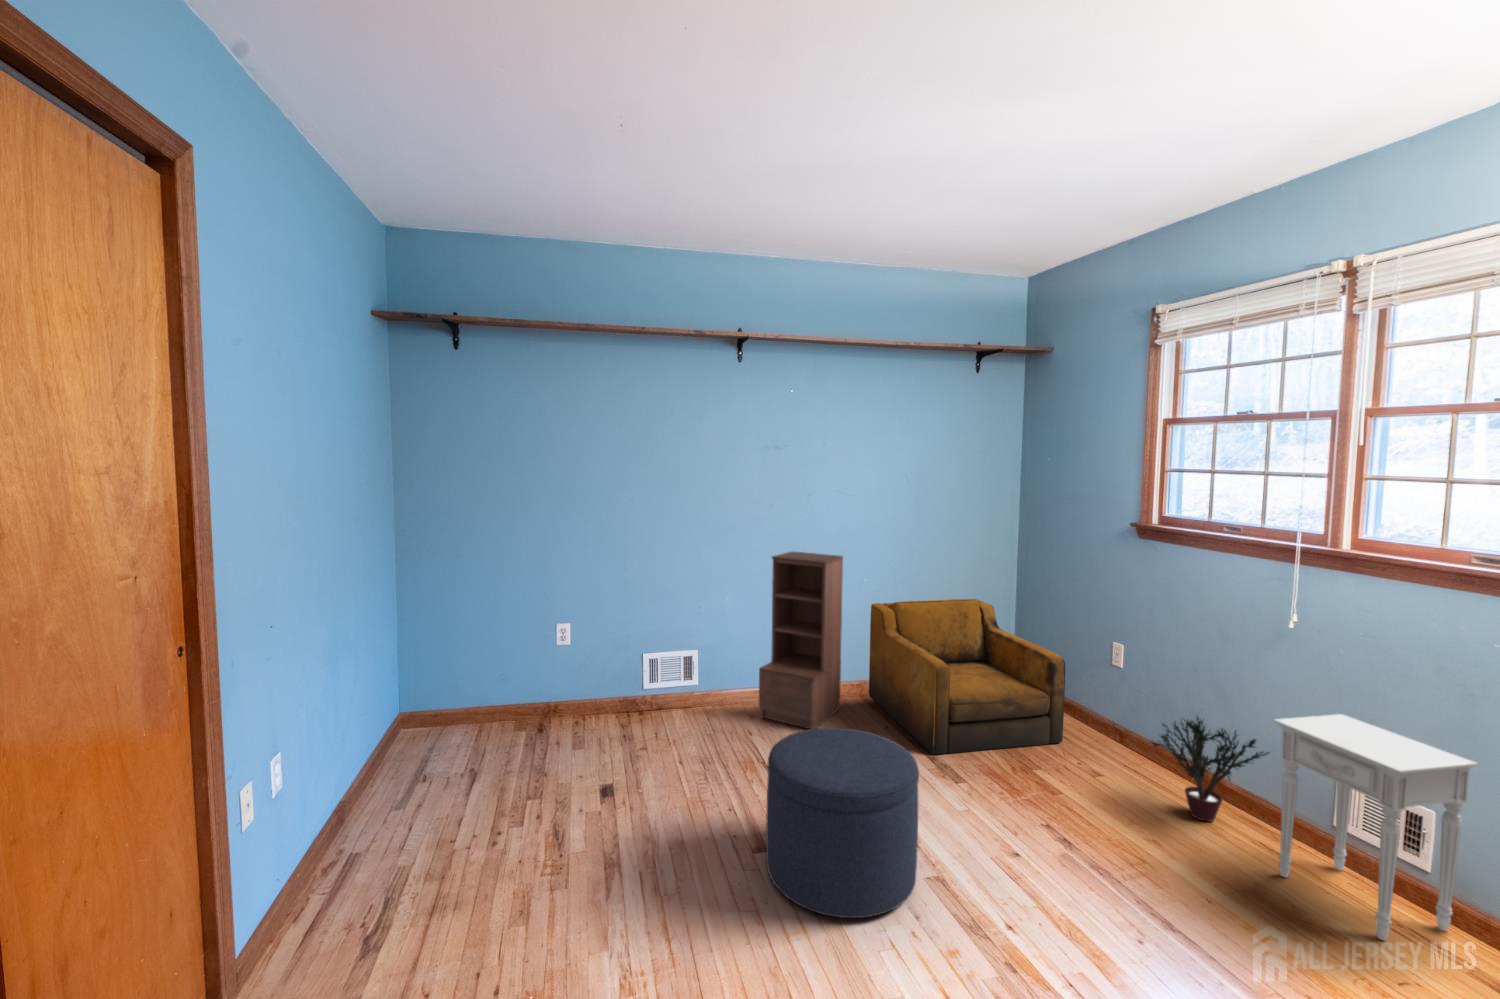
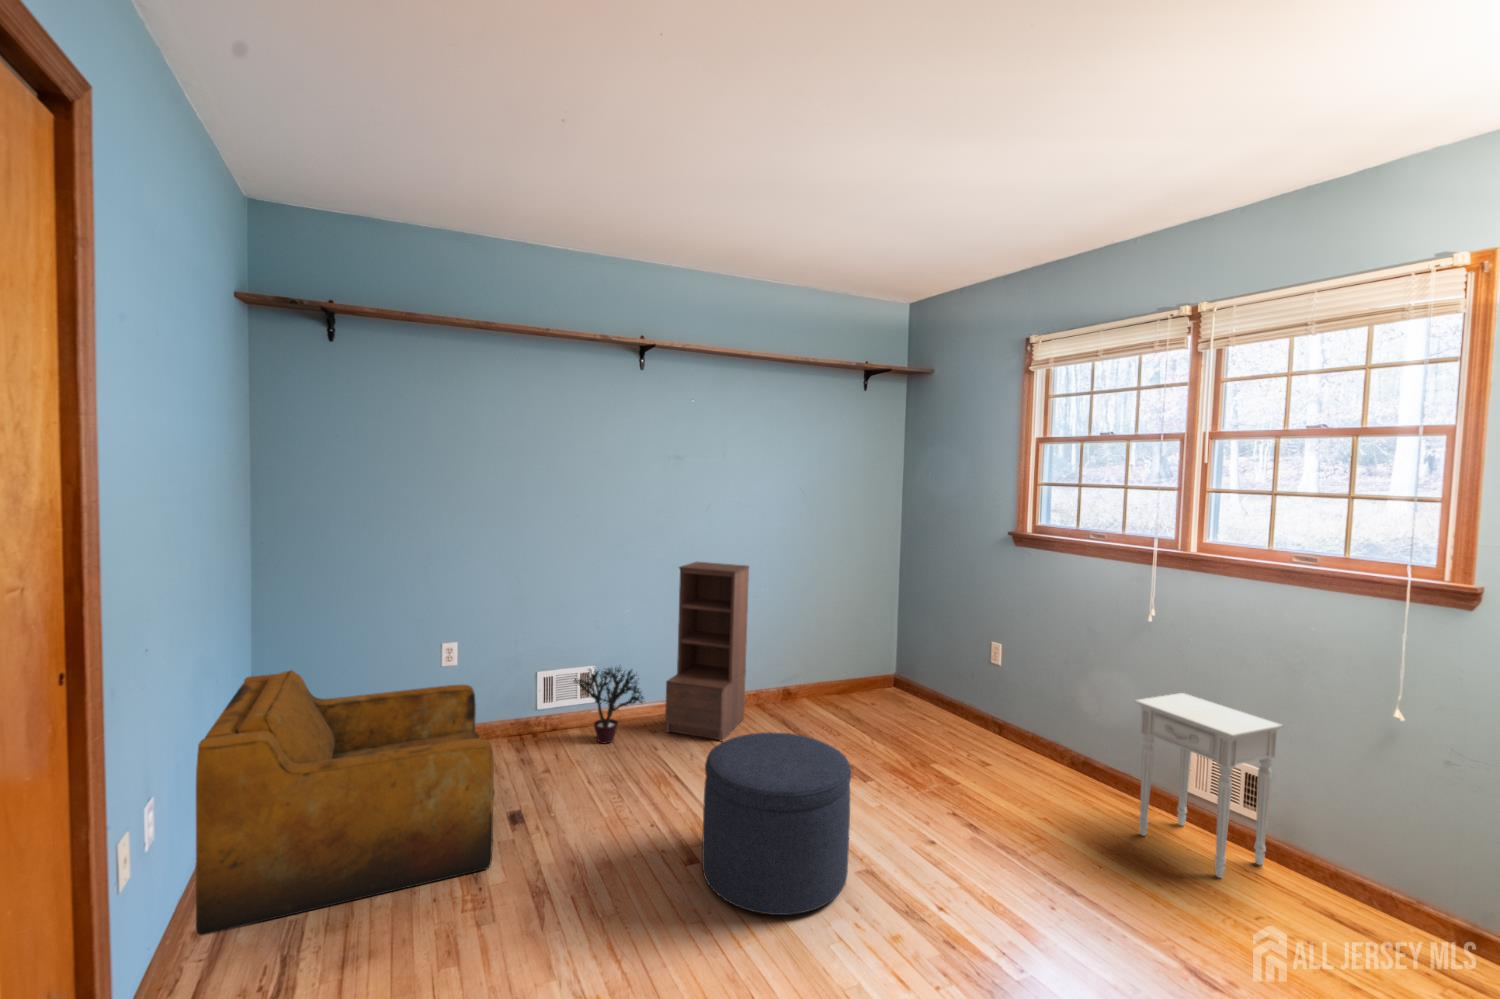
armchair: present [869,599,1065,754] -> present [196,670,495,935]
potted plant: present [1153,717,1269,822] -> present [575,668,643,743]

